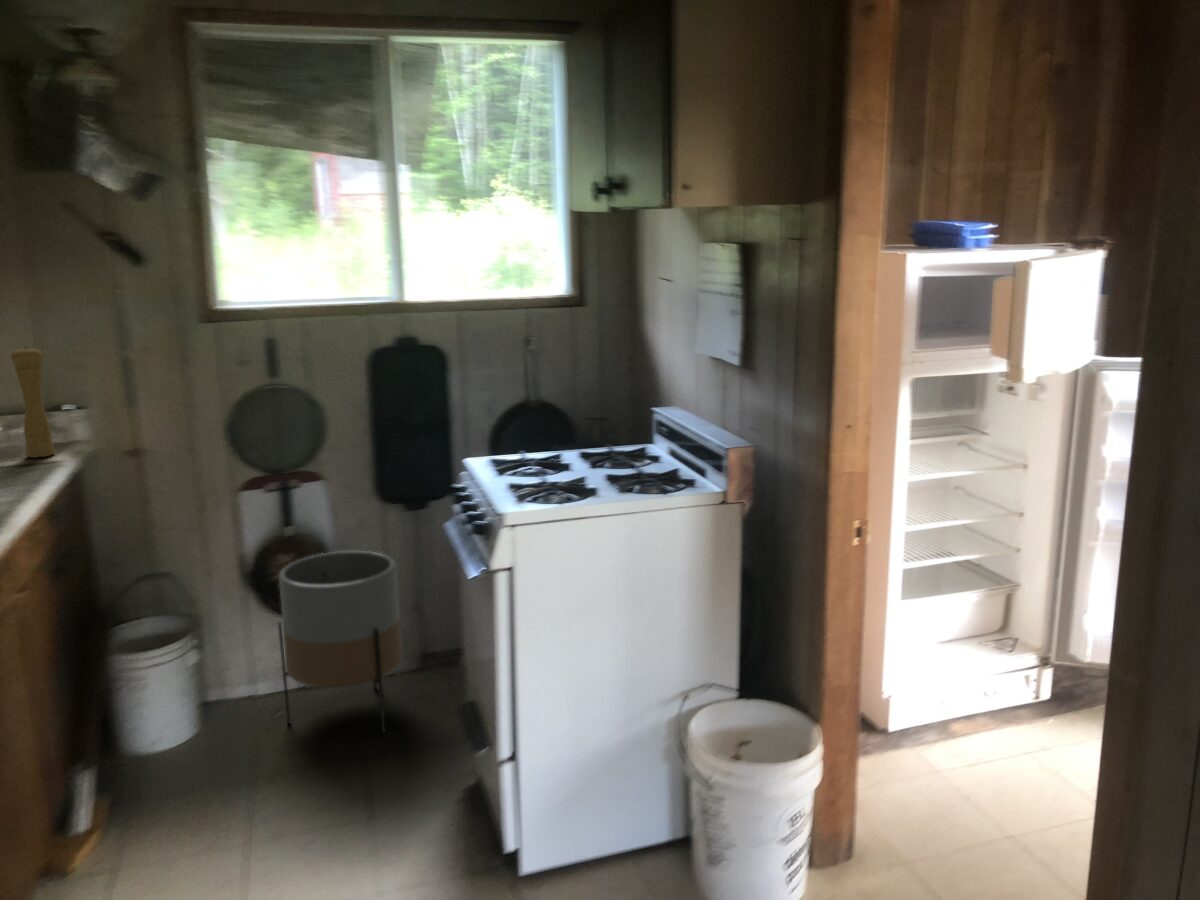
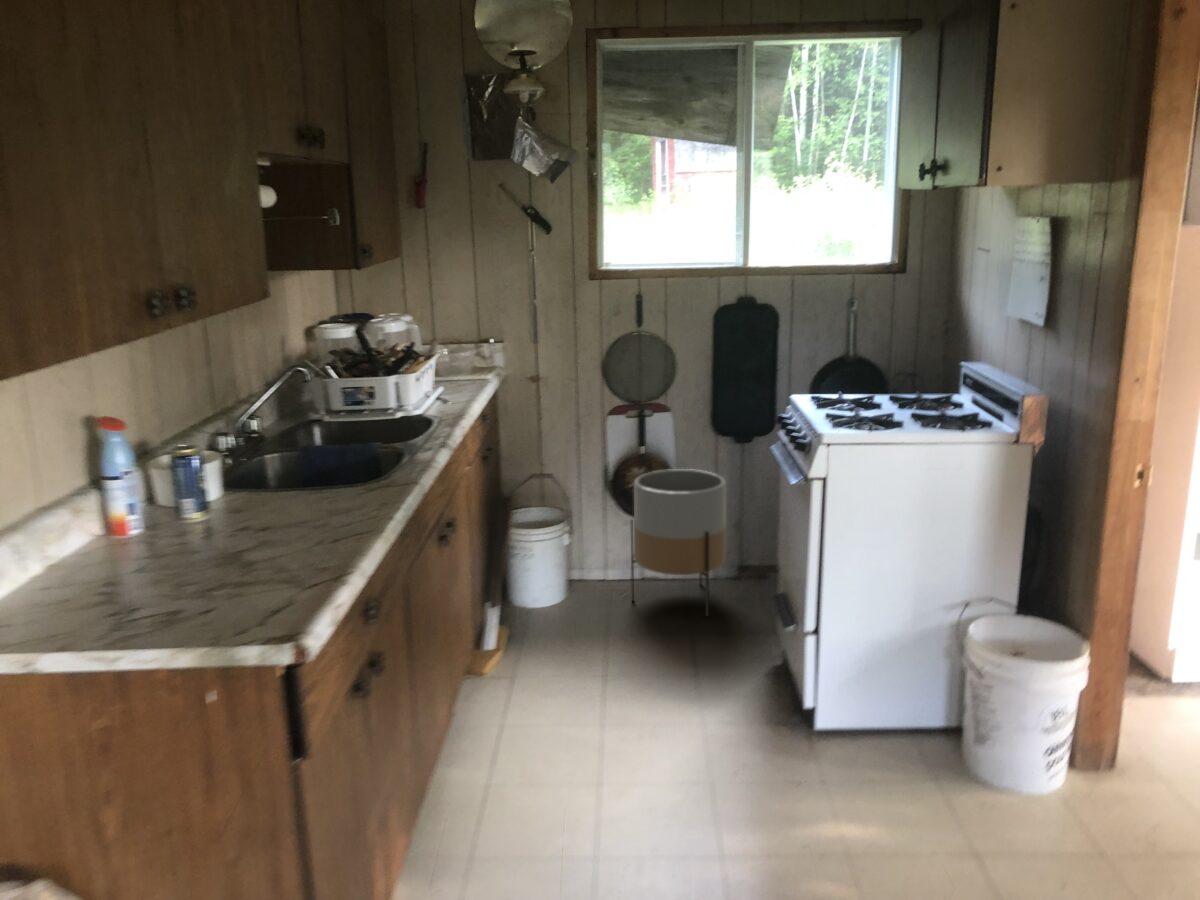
pepper mill: present [11,347,54,458] -> none [457,294,481,377]

